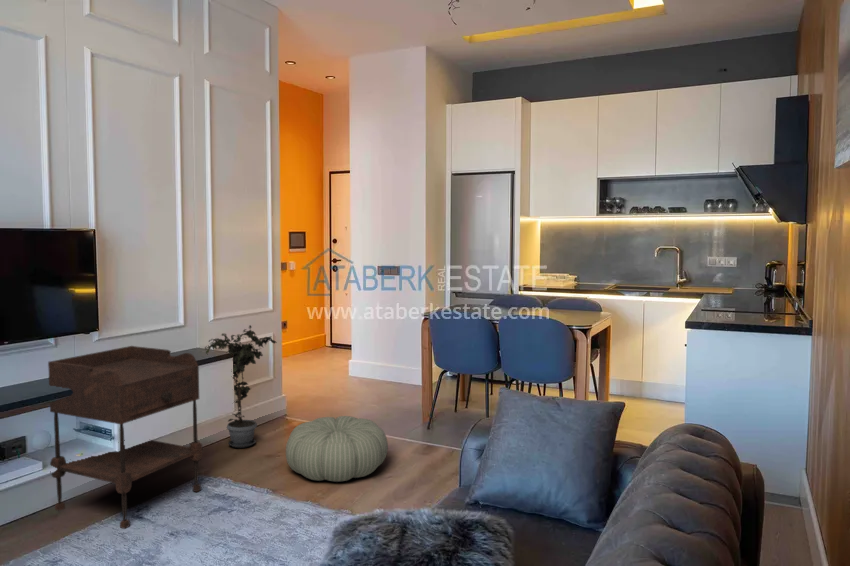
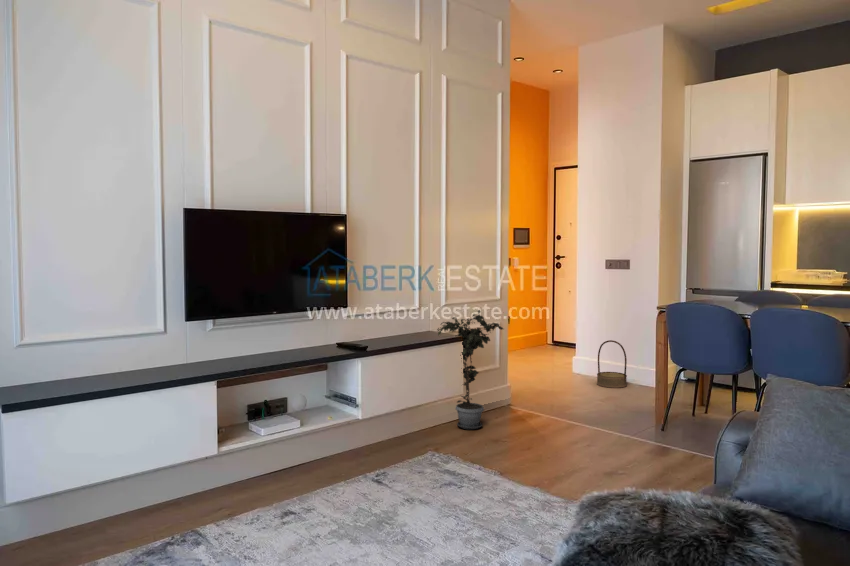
basket: none [372,343,399,389] -> present [597,340,627,388]
side table: present [48,346,202,528] -> none [308,323,435,487]
pouf: present [286,416,388,481] -> none [513,405,620,471]

